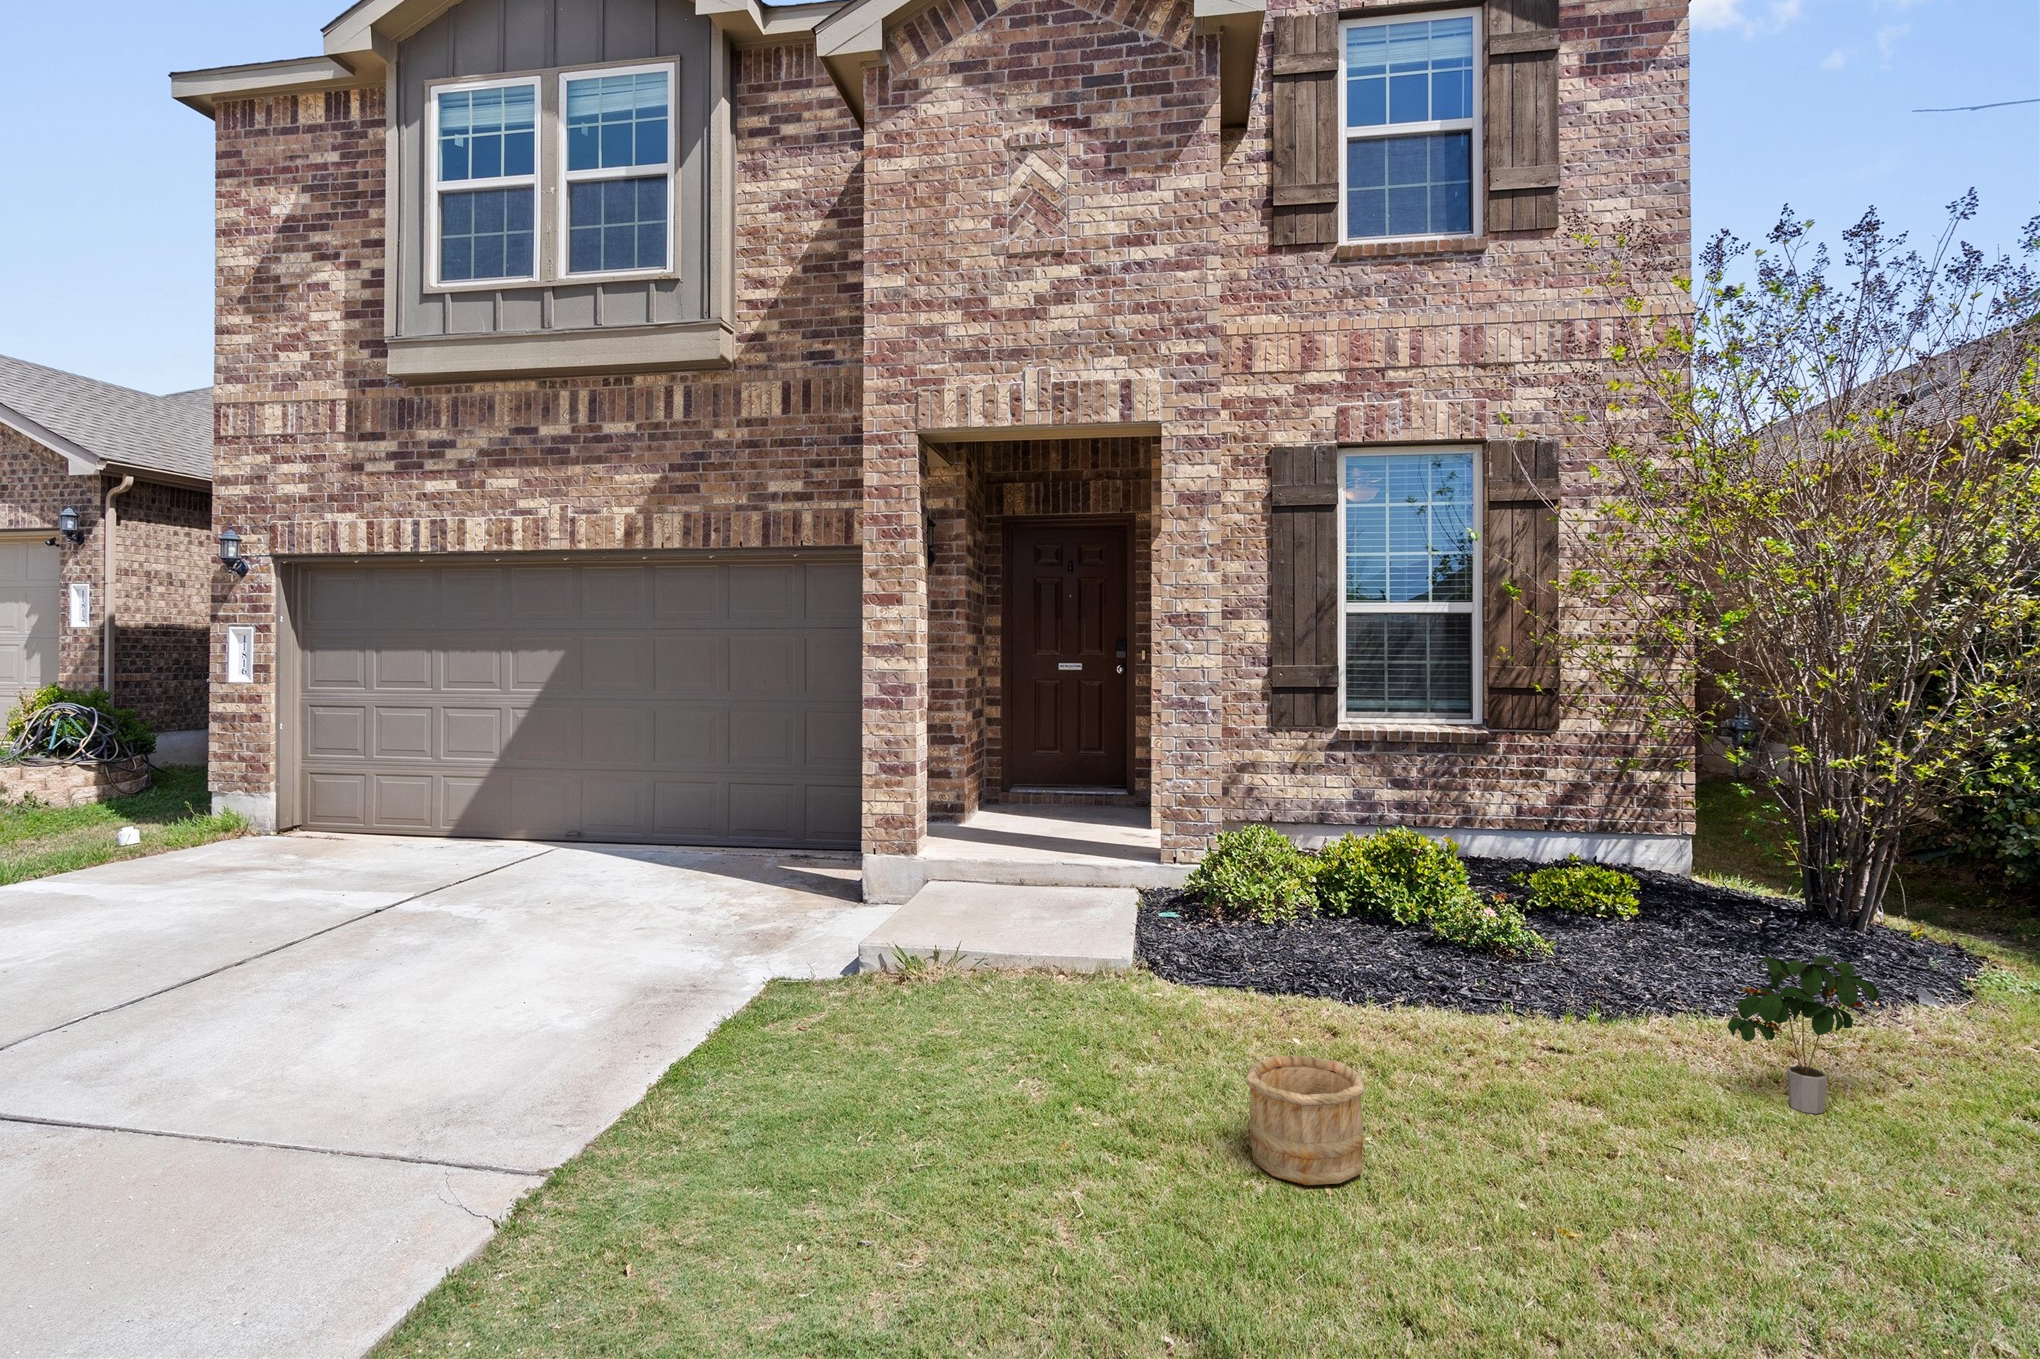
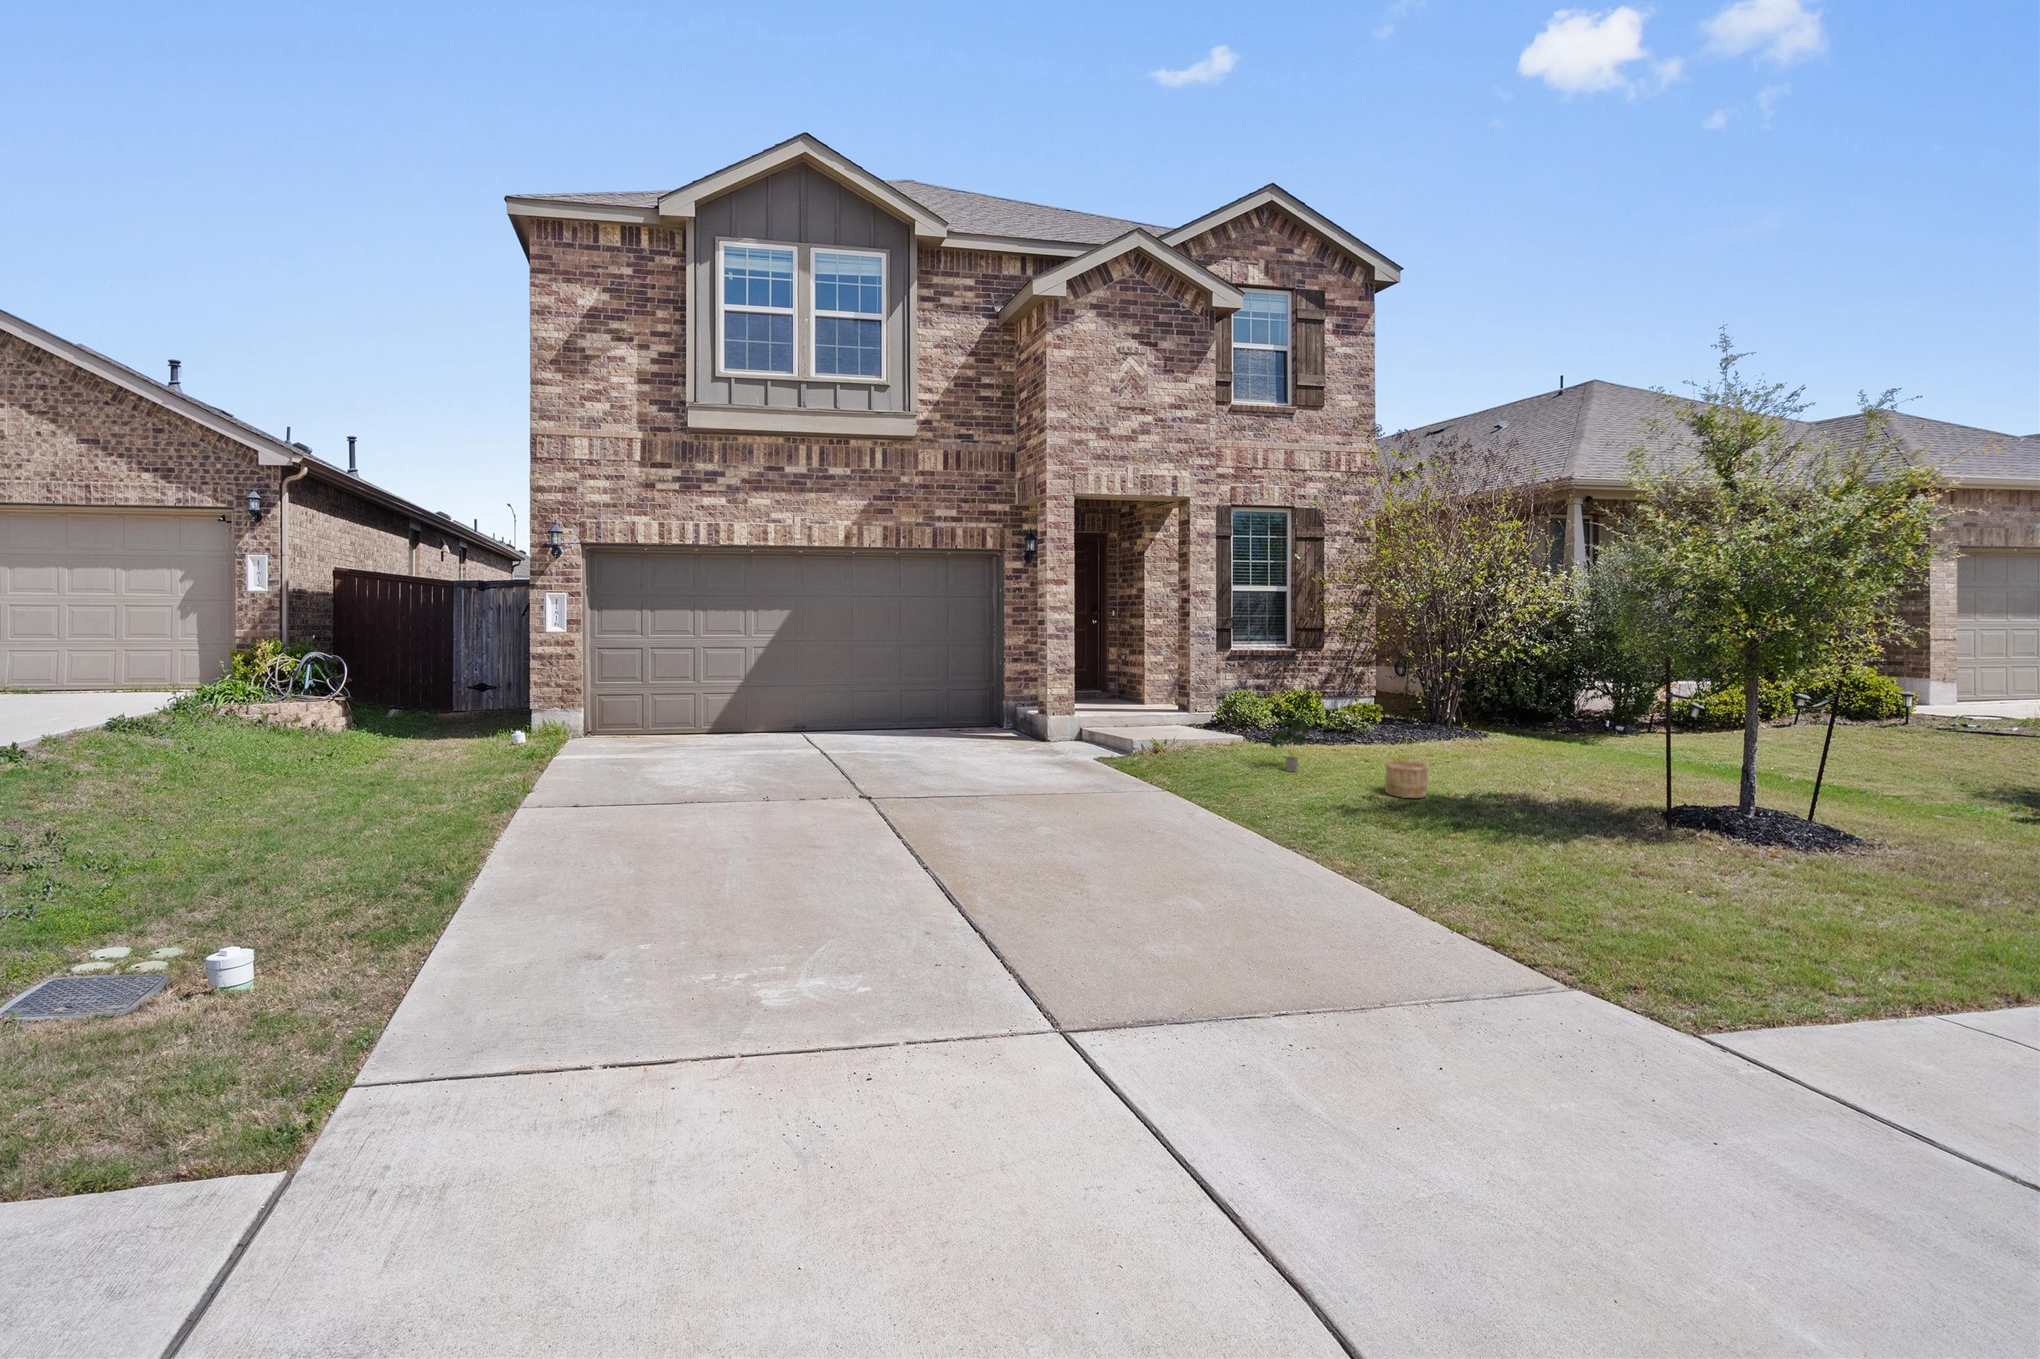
potted plant: present [1728,956,1879,1114] -> present [1269,718,1312,772]

